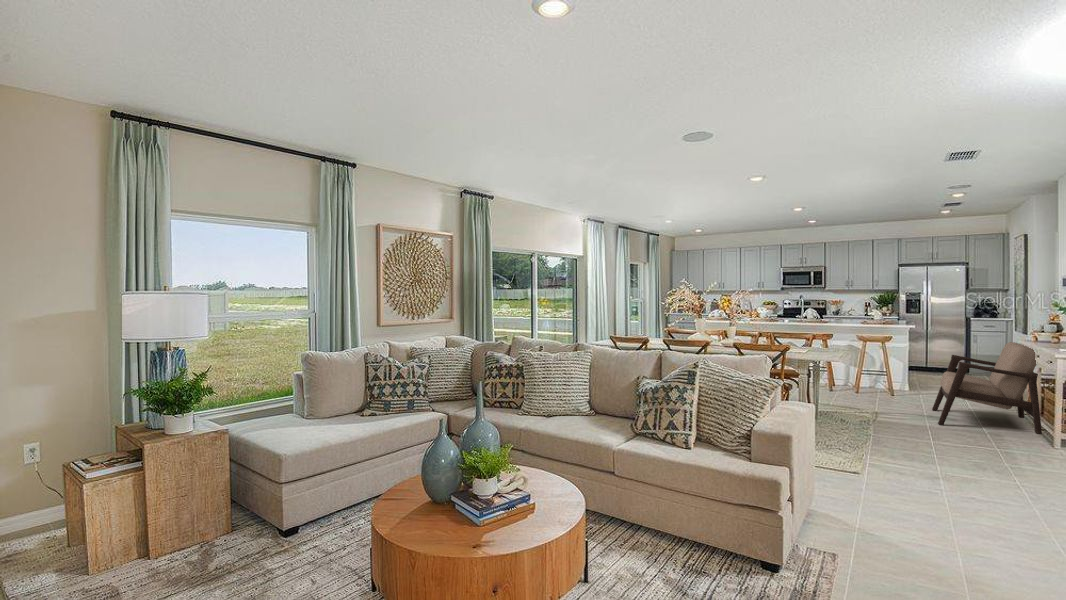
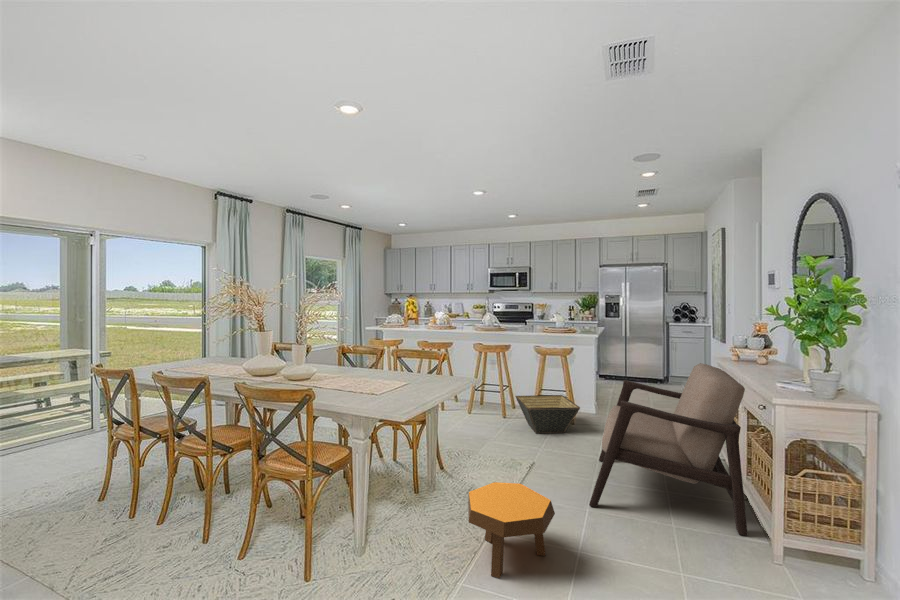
basket: none [849,373,909,399] -> present [515,395,580,433]
footstool: none [875,404,929,440] -> present [468,482,555,578]

